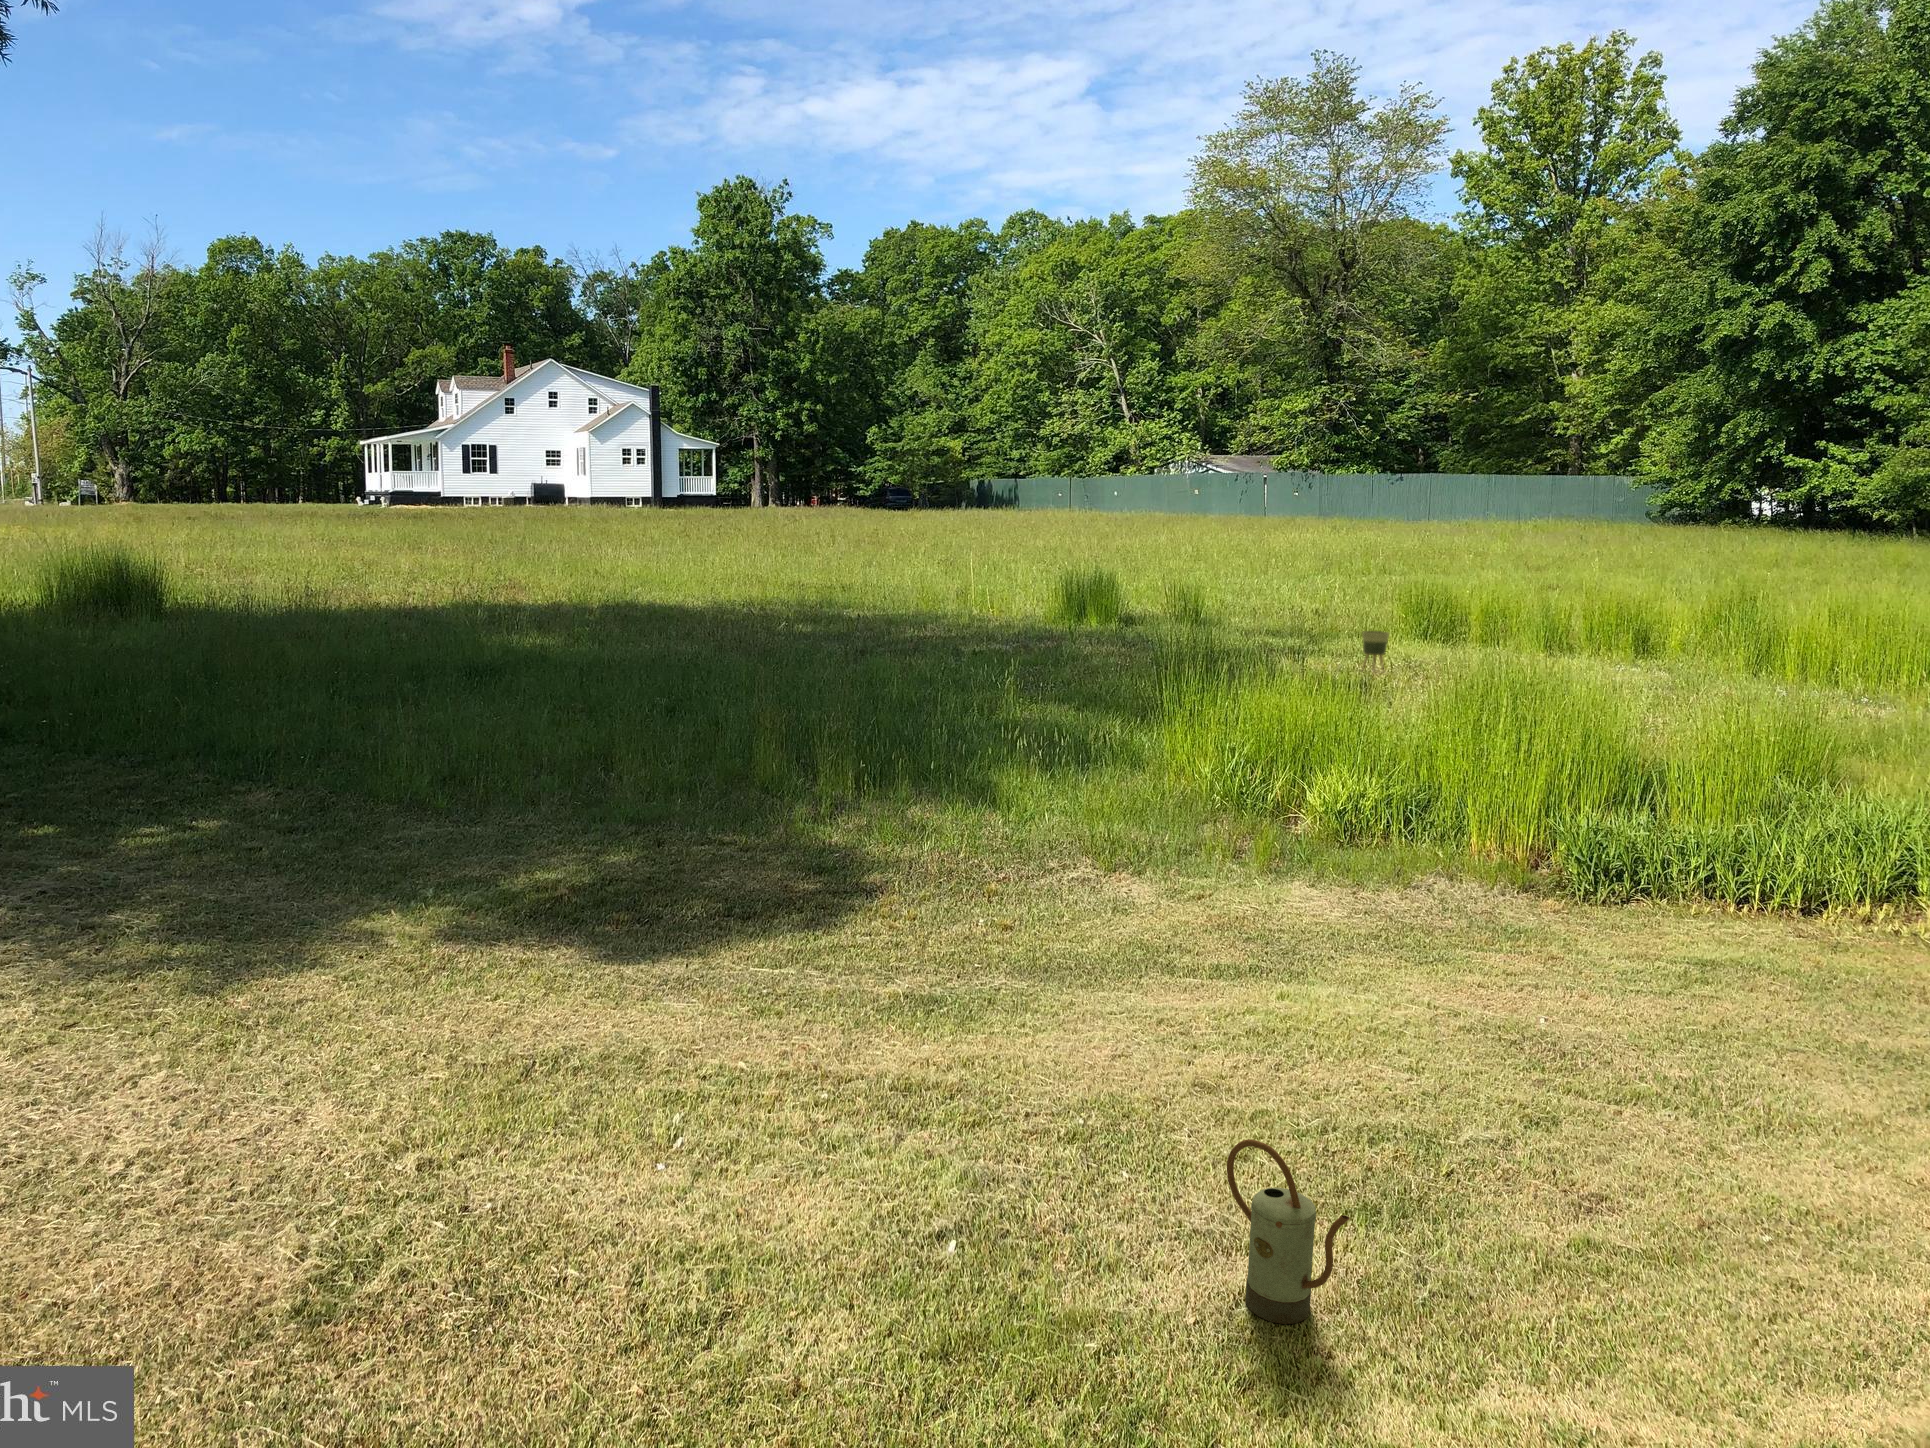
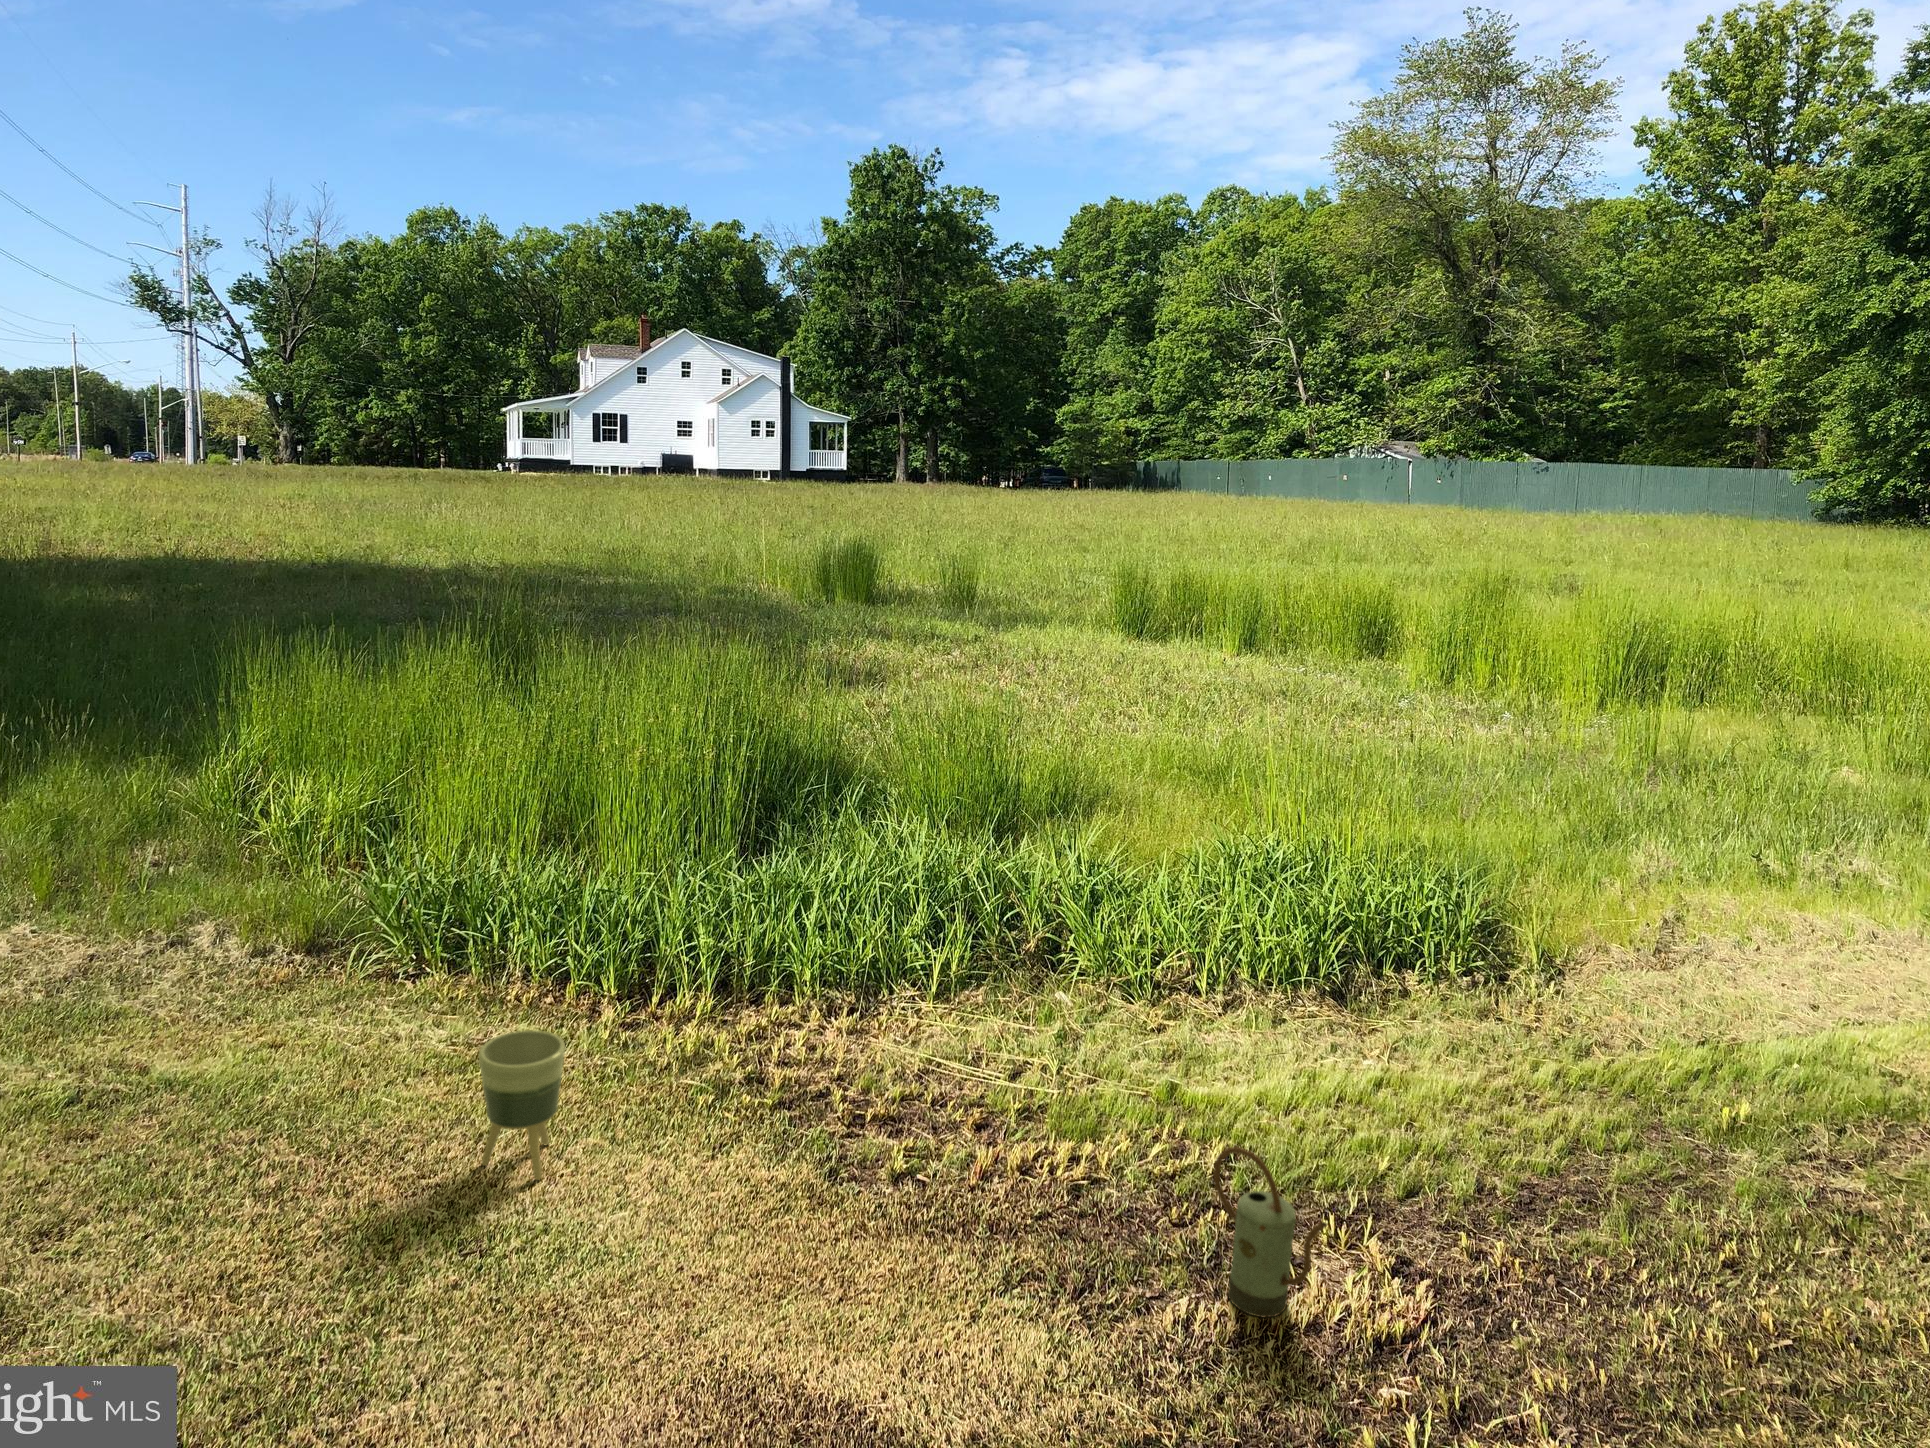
planter: present [1362,631,1389,672] -> present [479,1030,565,1180]

